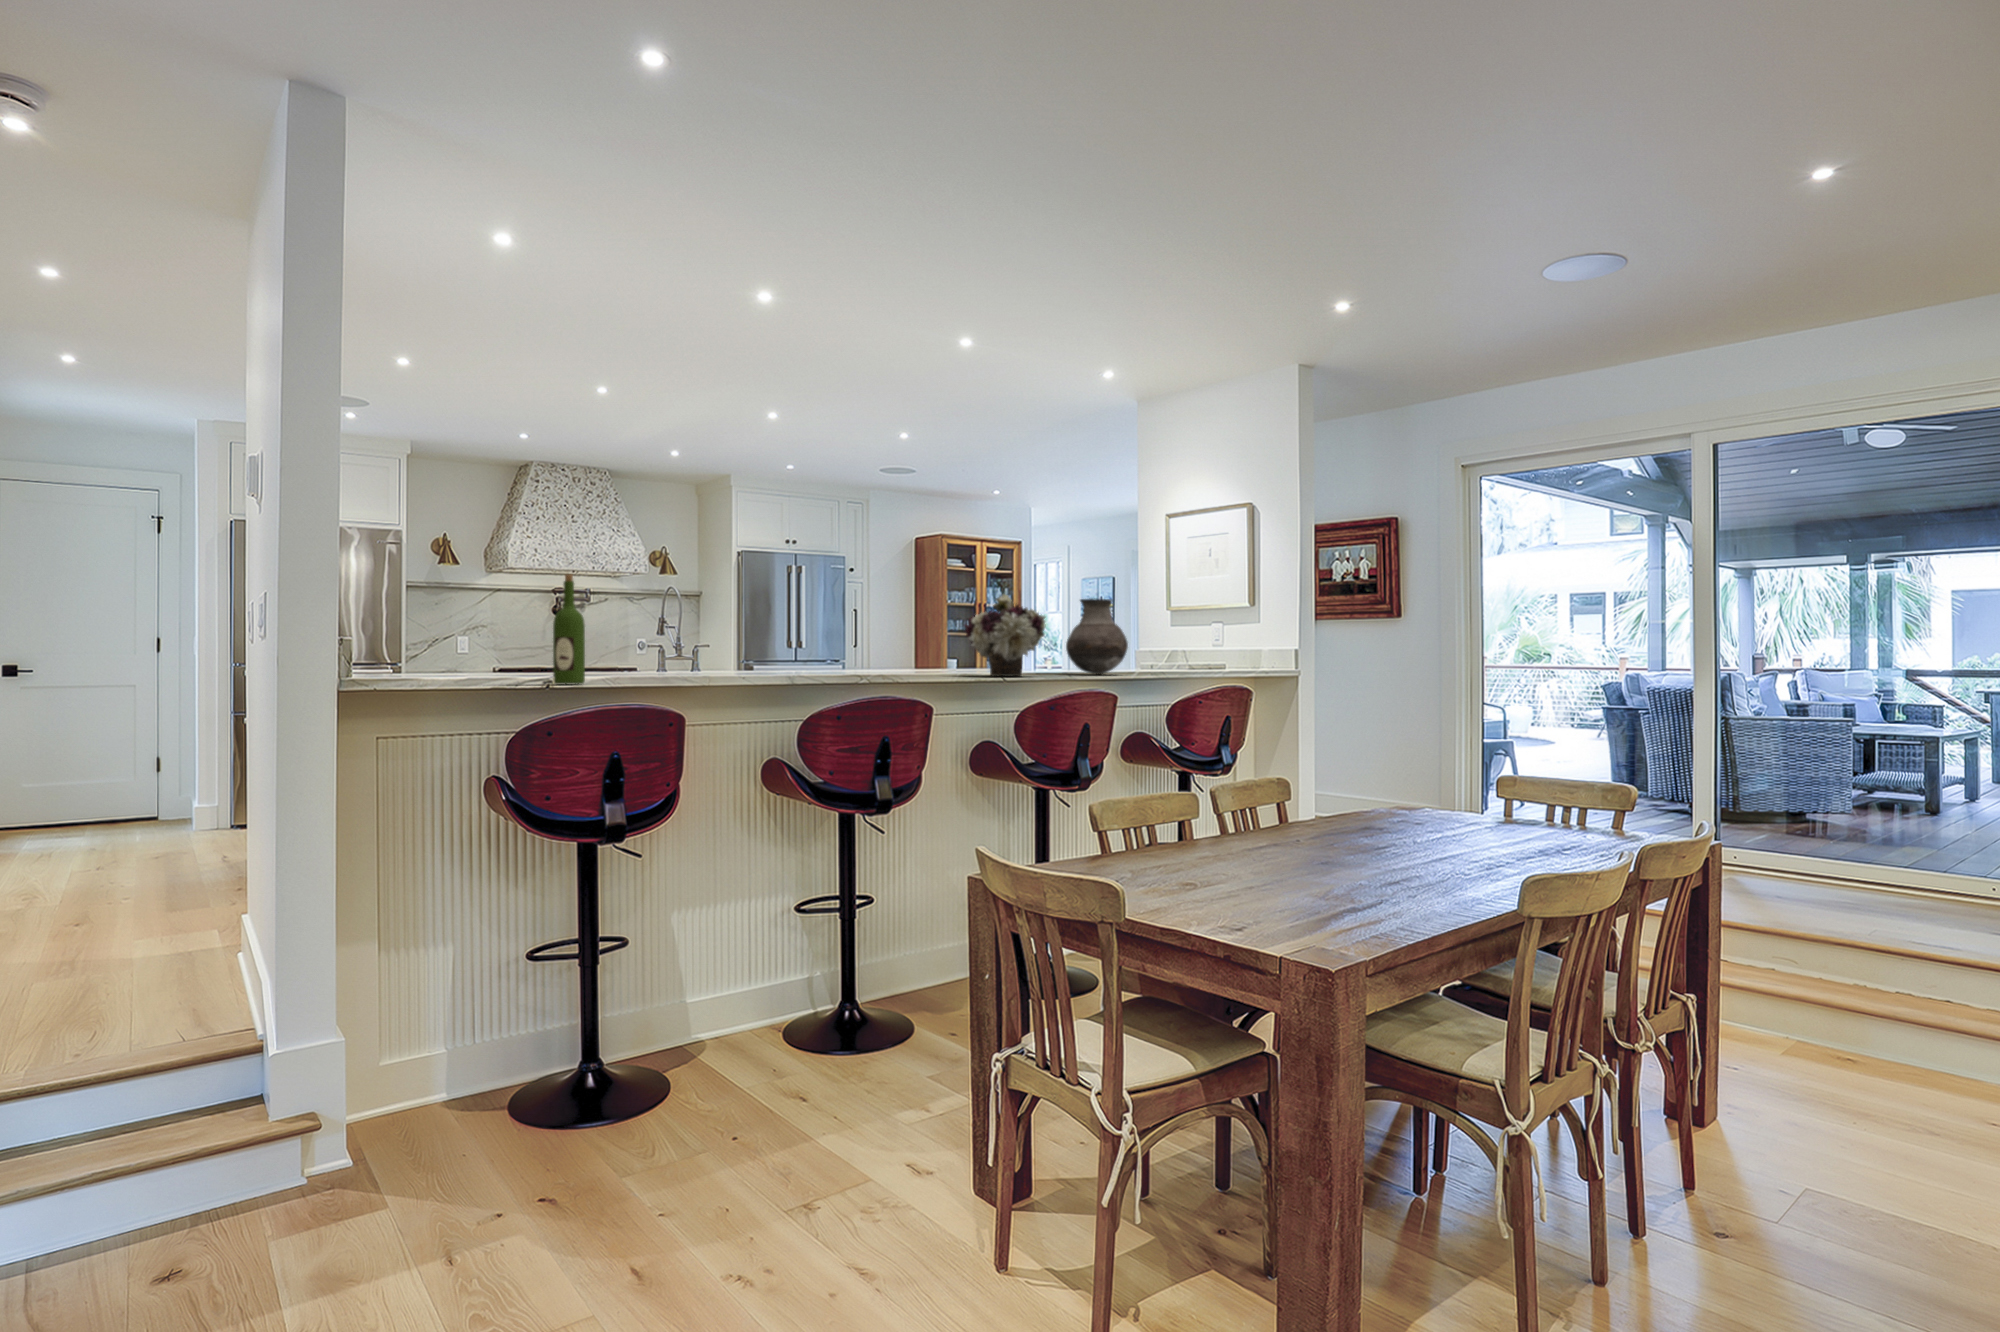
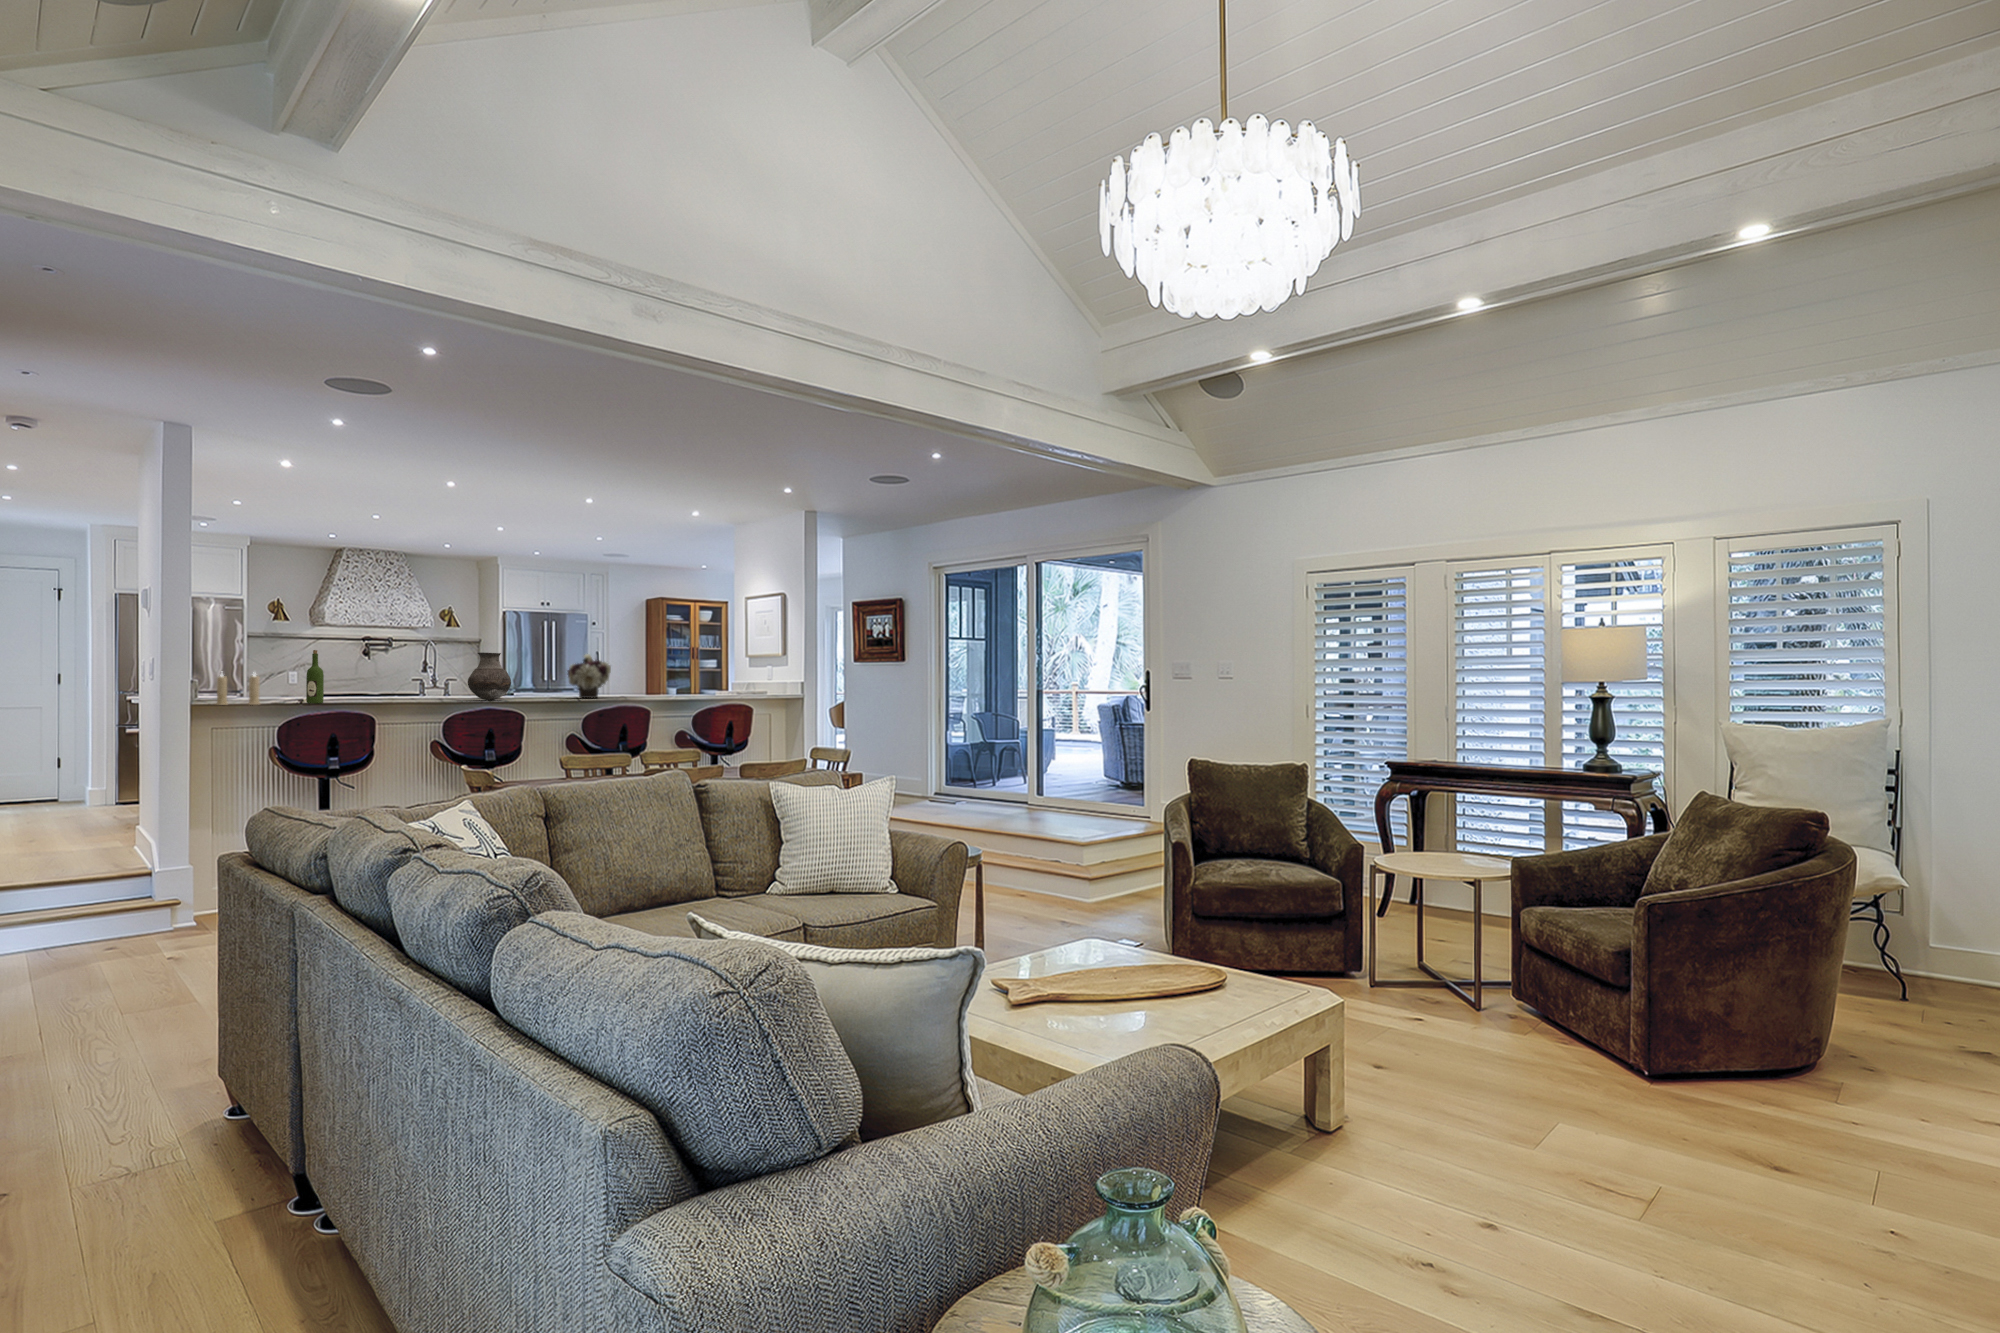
vase: present [1066,598,1128,674] -> present [468,652,511,700]
candle: none [381,612,471,688] -> present [216,673,260,705]

